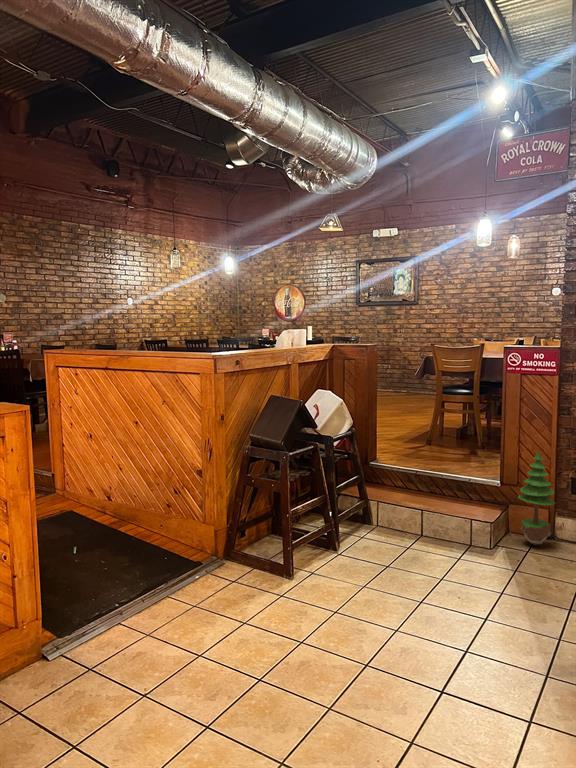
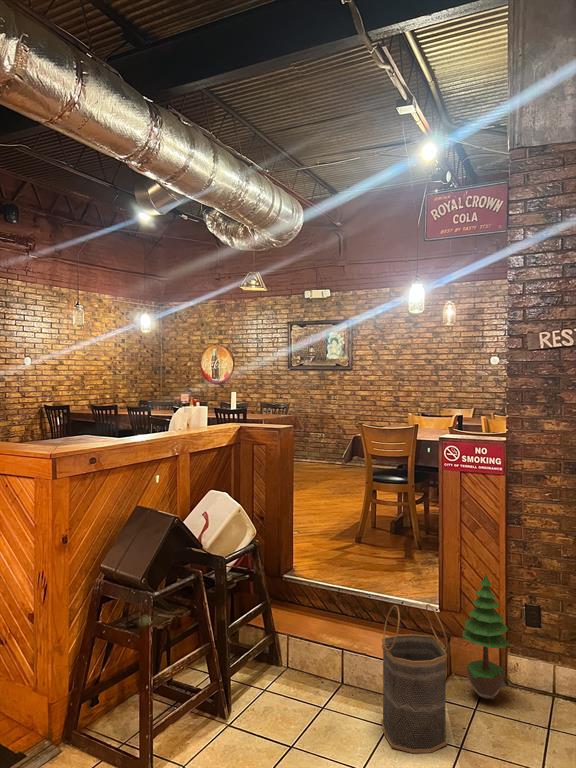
basket: none [454,468,506,570] -> present [382,604,448,753]

